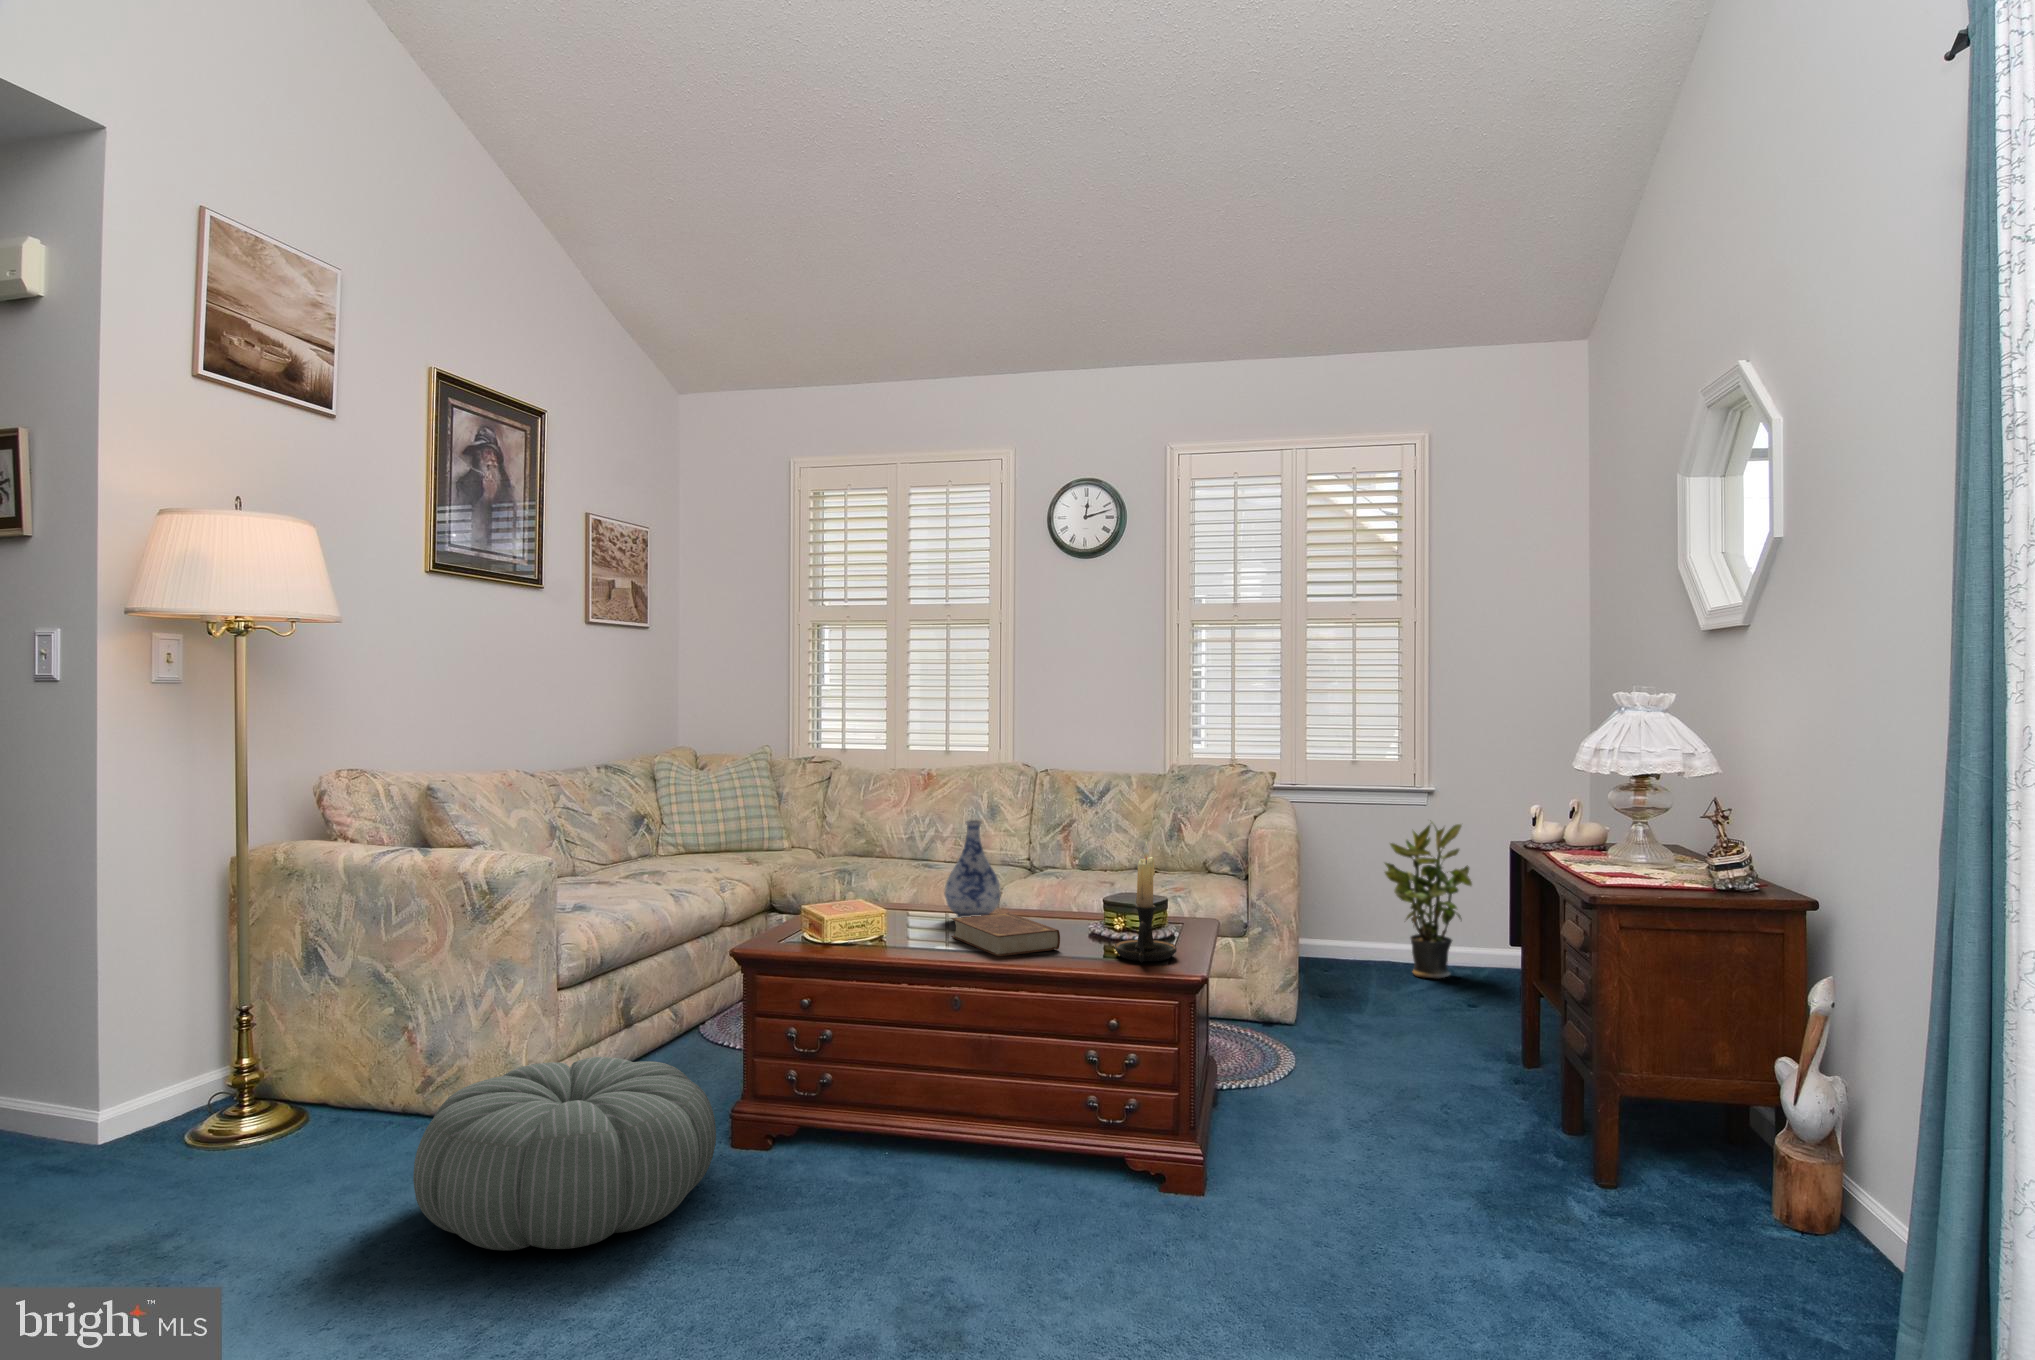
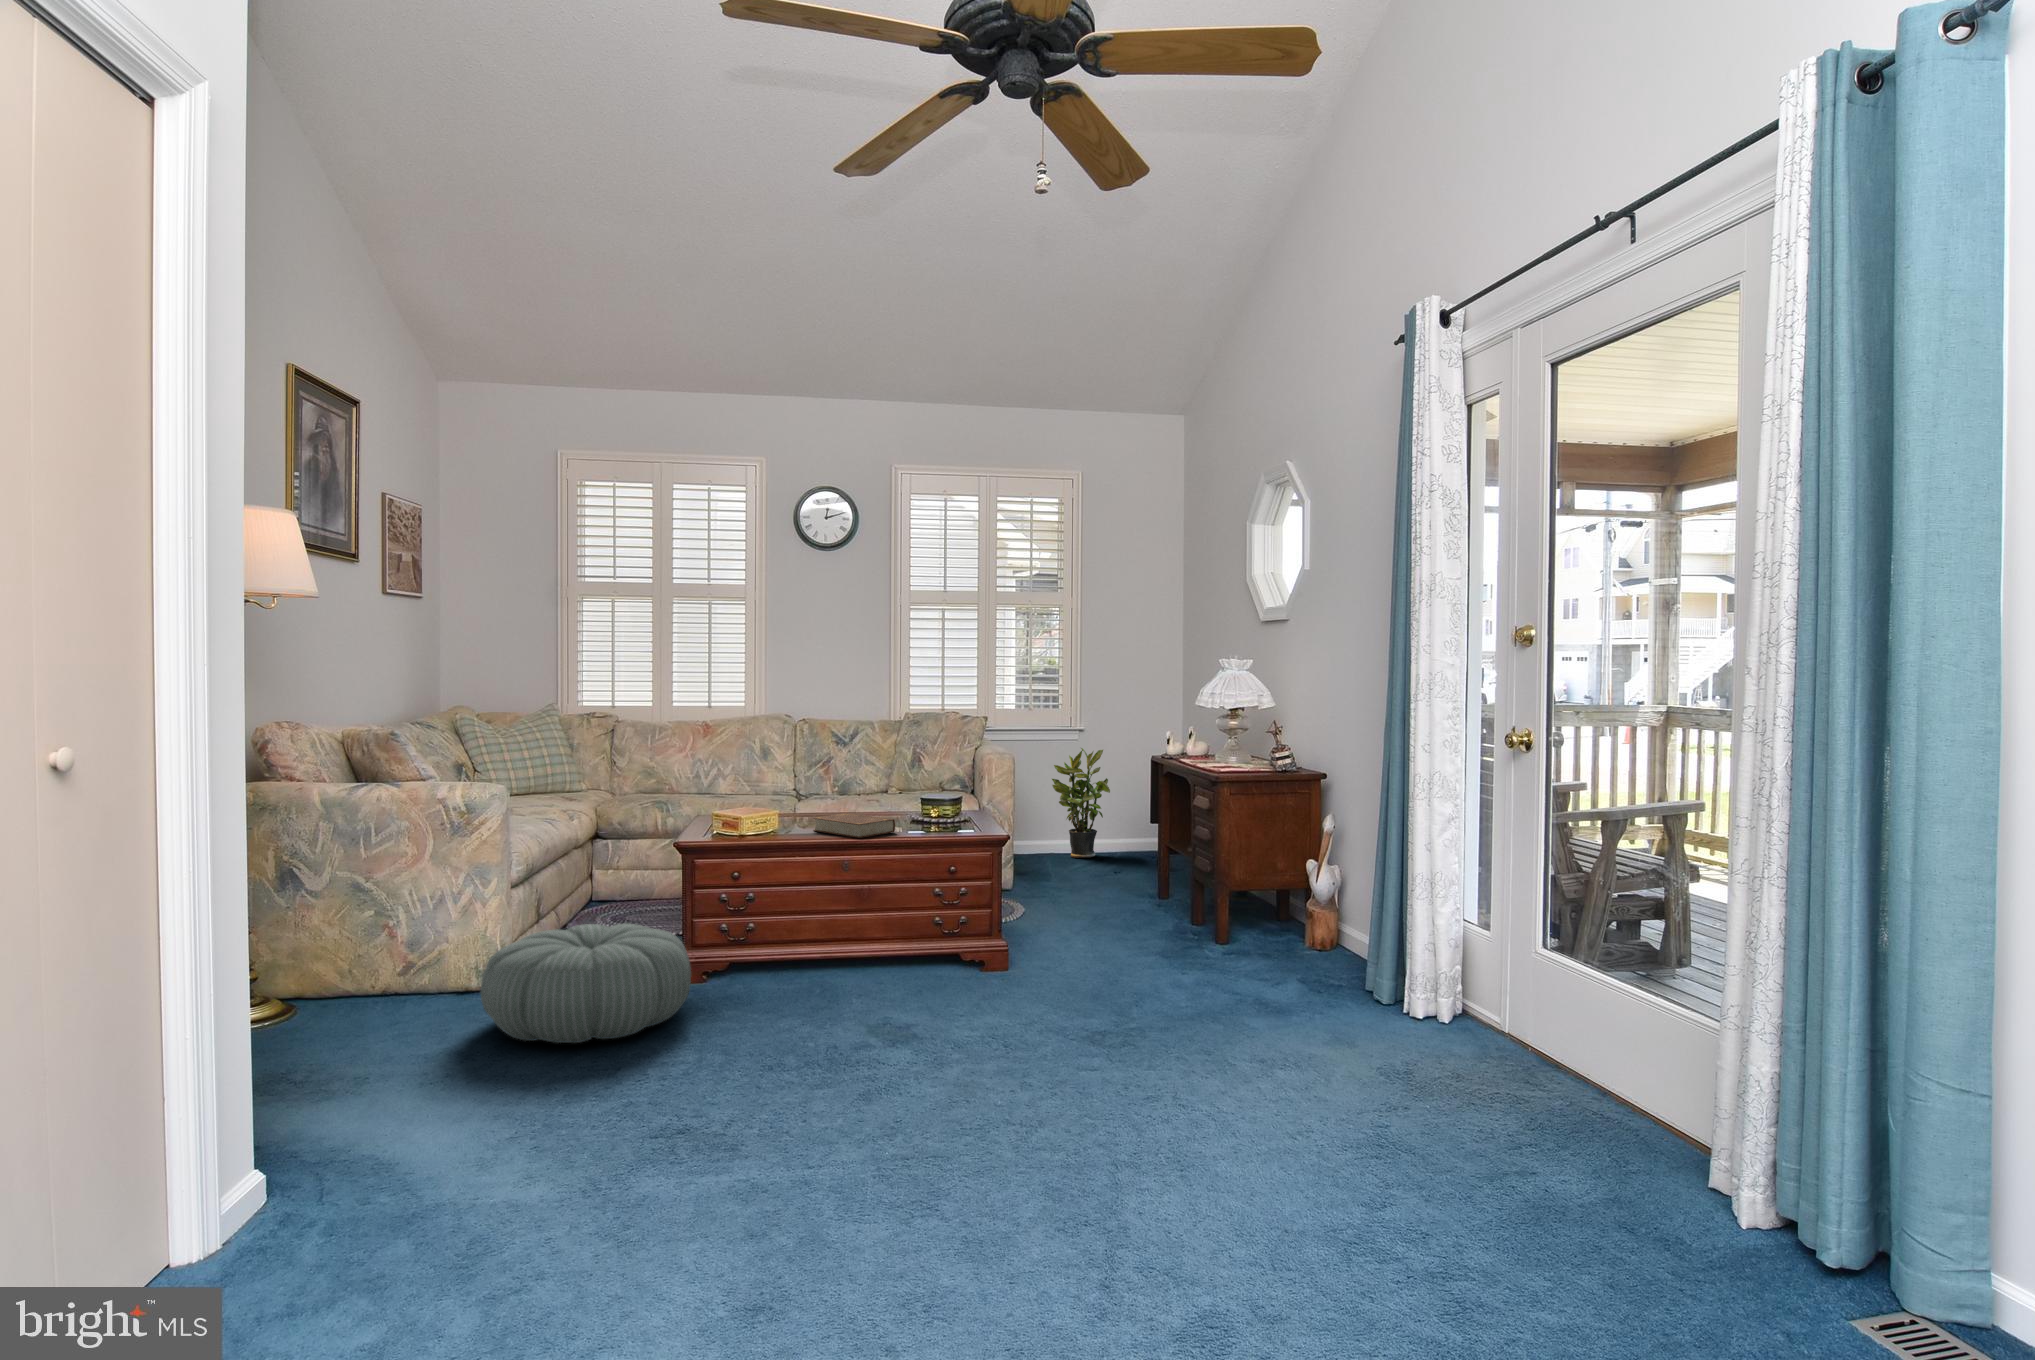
vase: present [945,820,1001,917] -> none [791,751,832,823]
candle holder: present [1115,841,1176,963] -> none [934,757,974,835]

